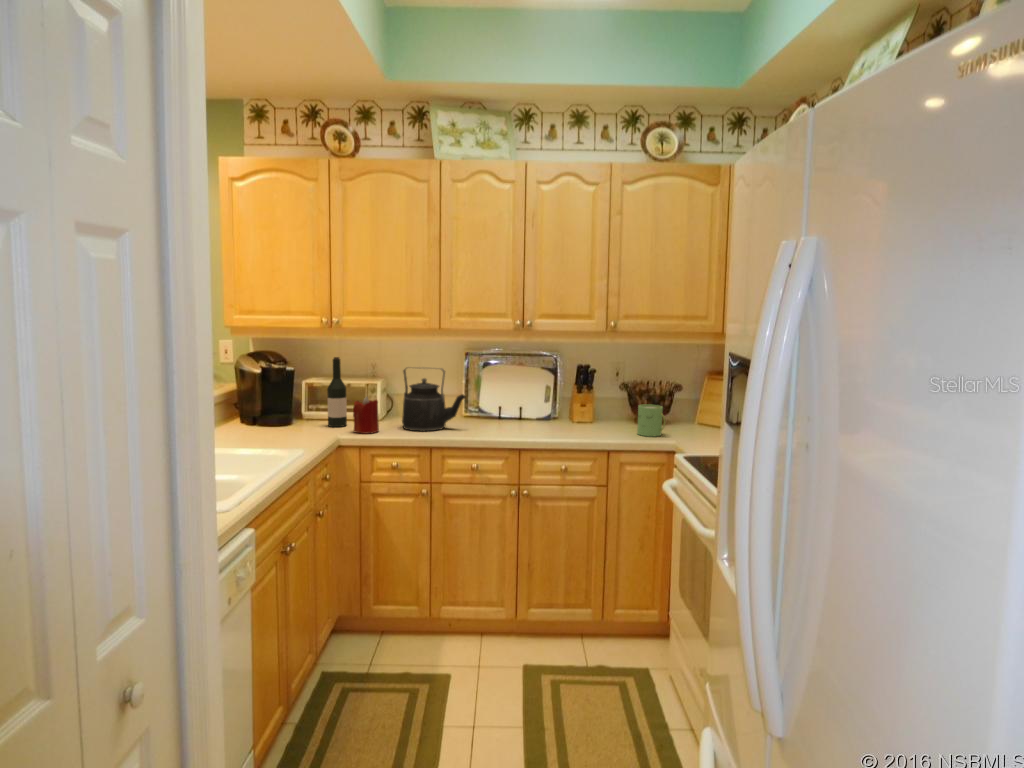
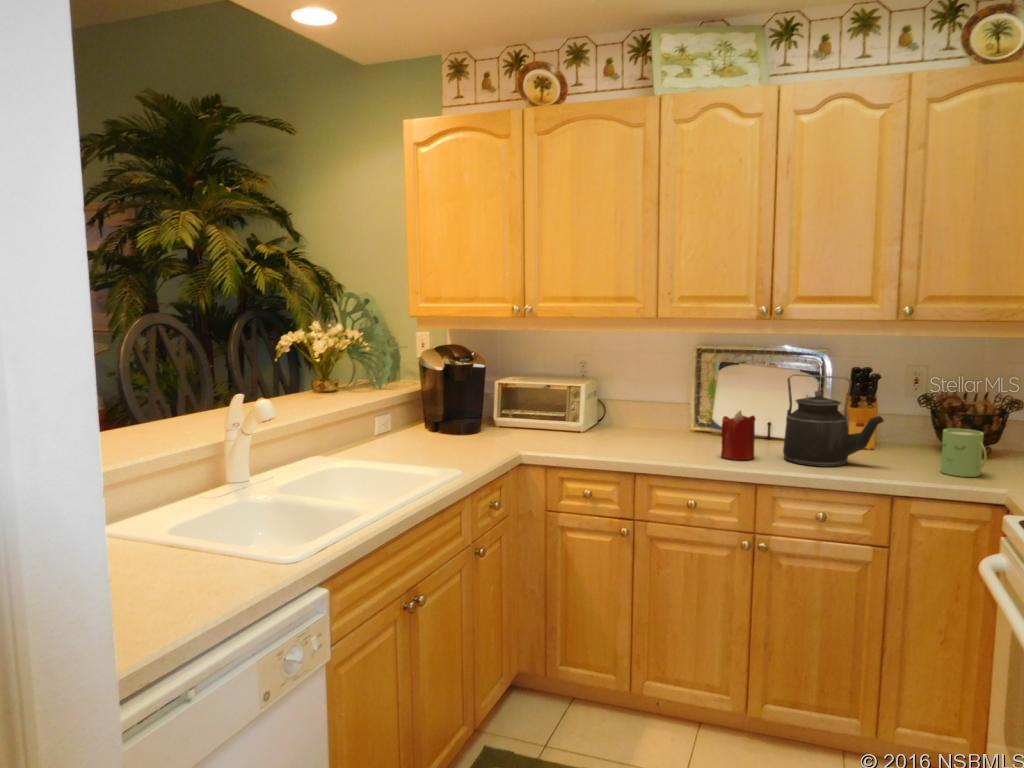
wine bottle: present [327,357,347,427] -> none [519,353,541,438]
kettle: present [402,368,466,431] -> present [783,374,884,466]
candle: present [353,397,379,434] -> present [721,411,756,460]

